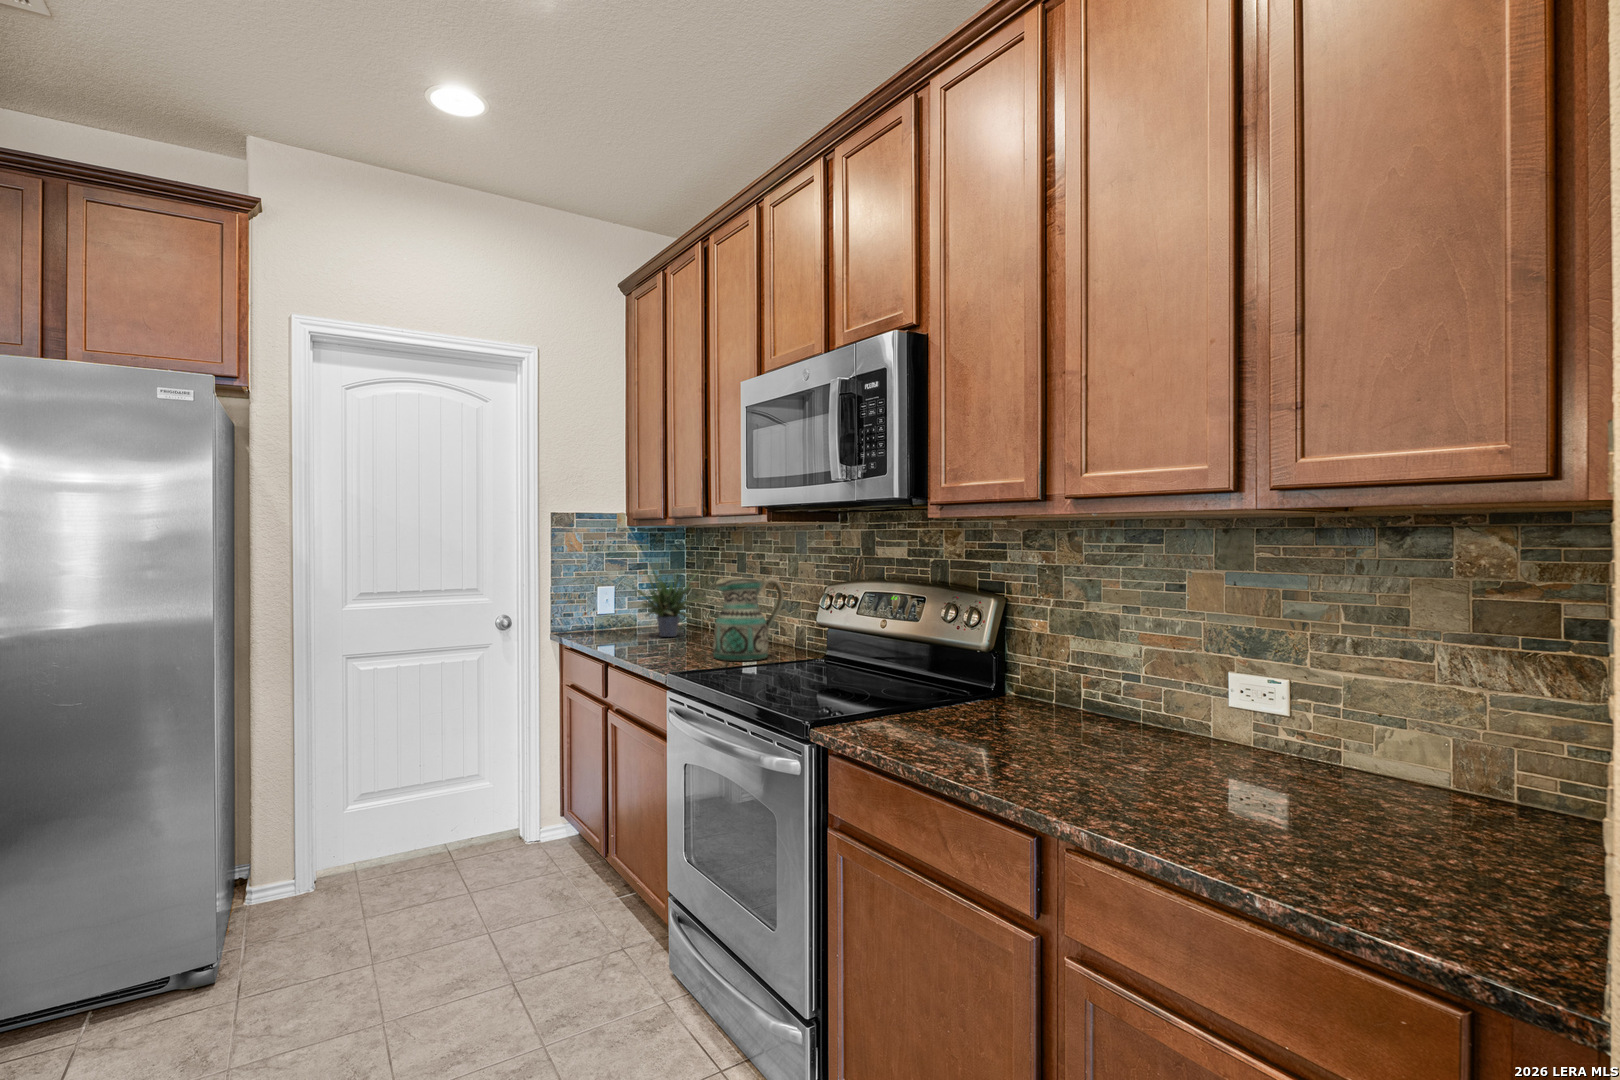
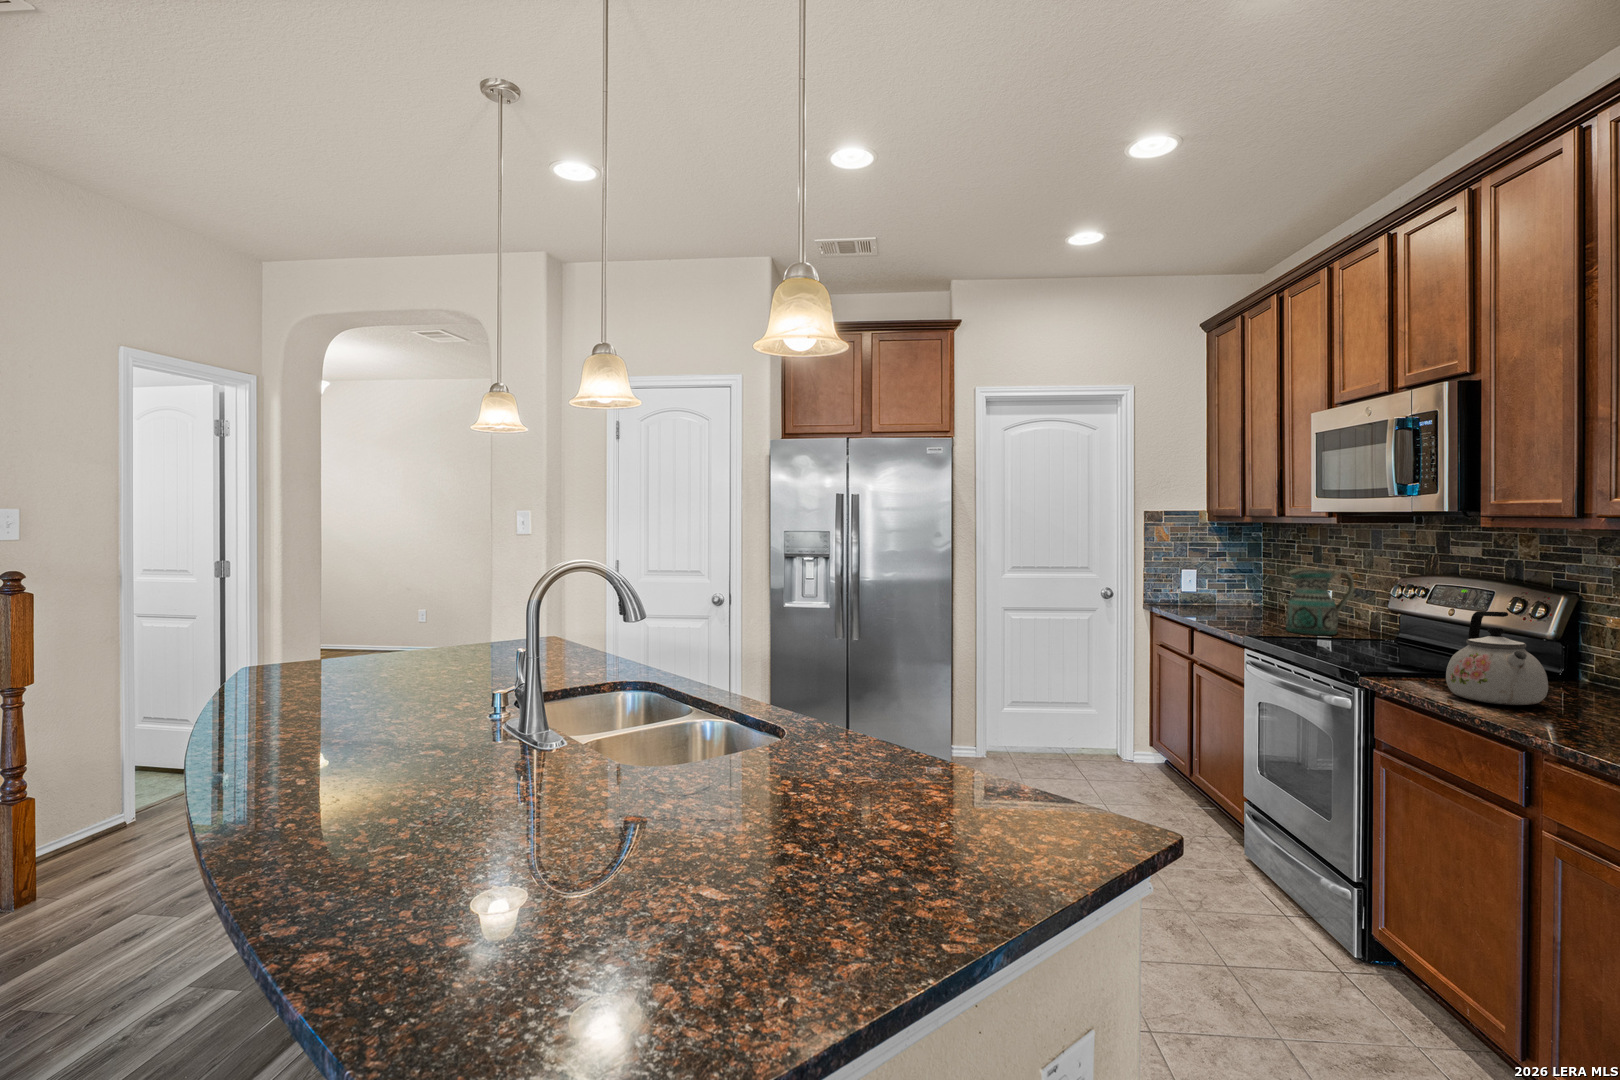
potted plant: present [626,563,711,637] -> none [1202,545,1289,614]
kettle: none [925,624,1037,760] -> present [1446,611,1548,705]

